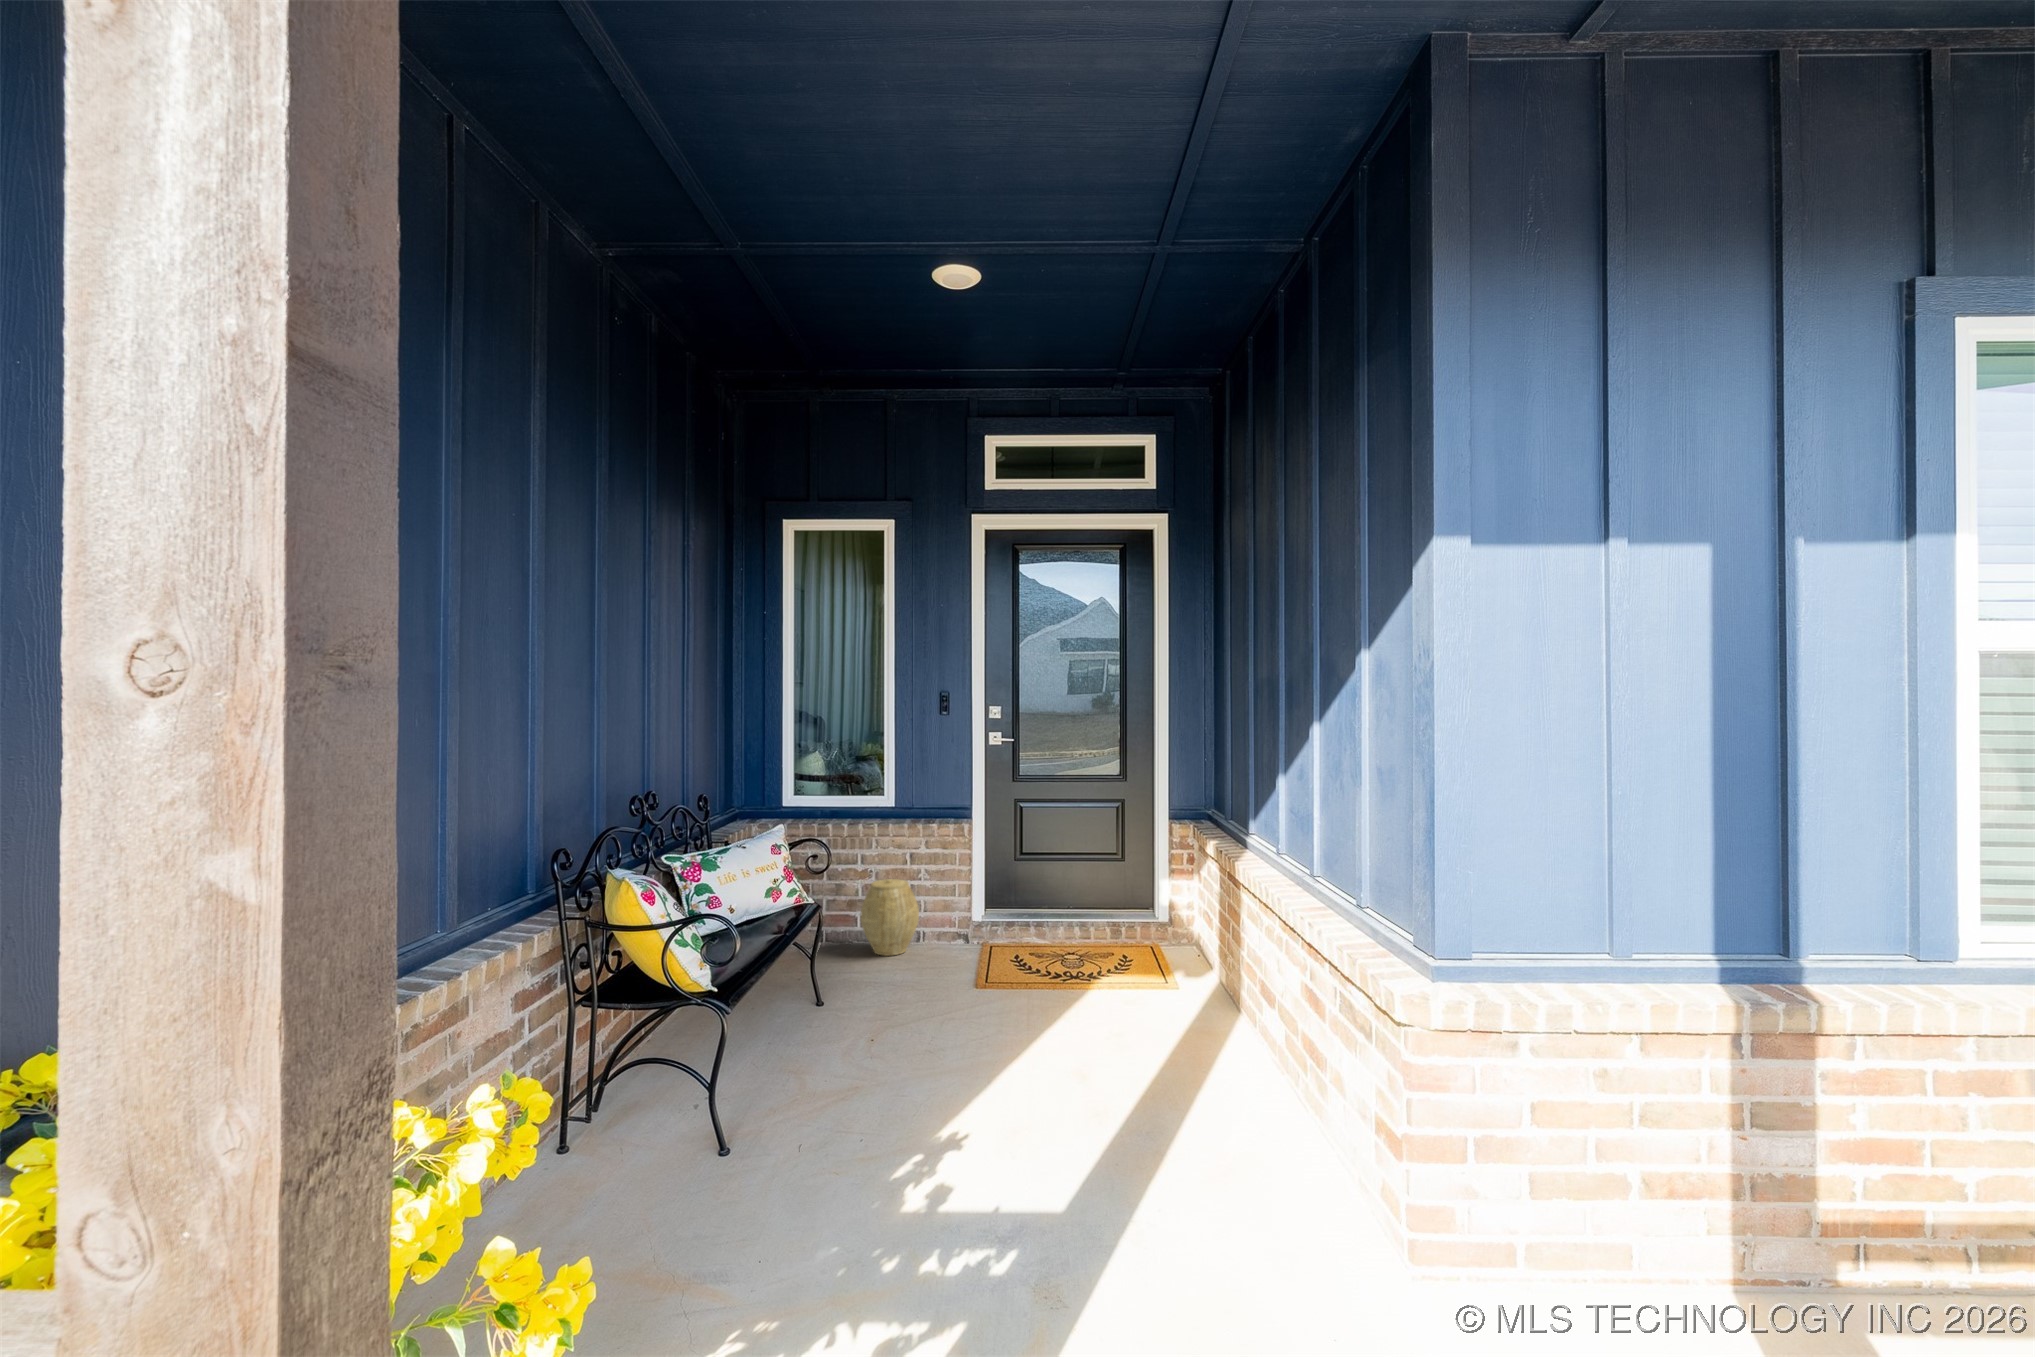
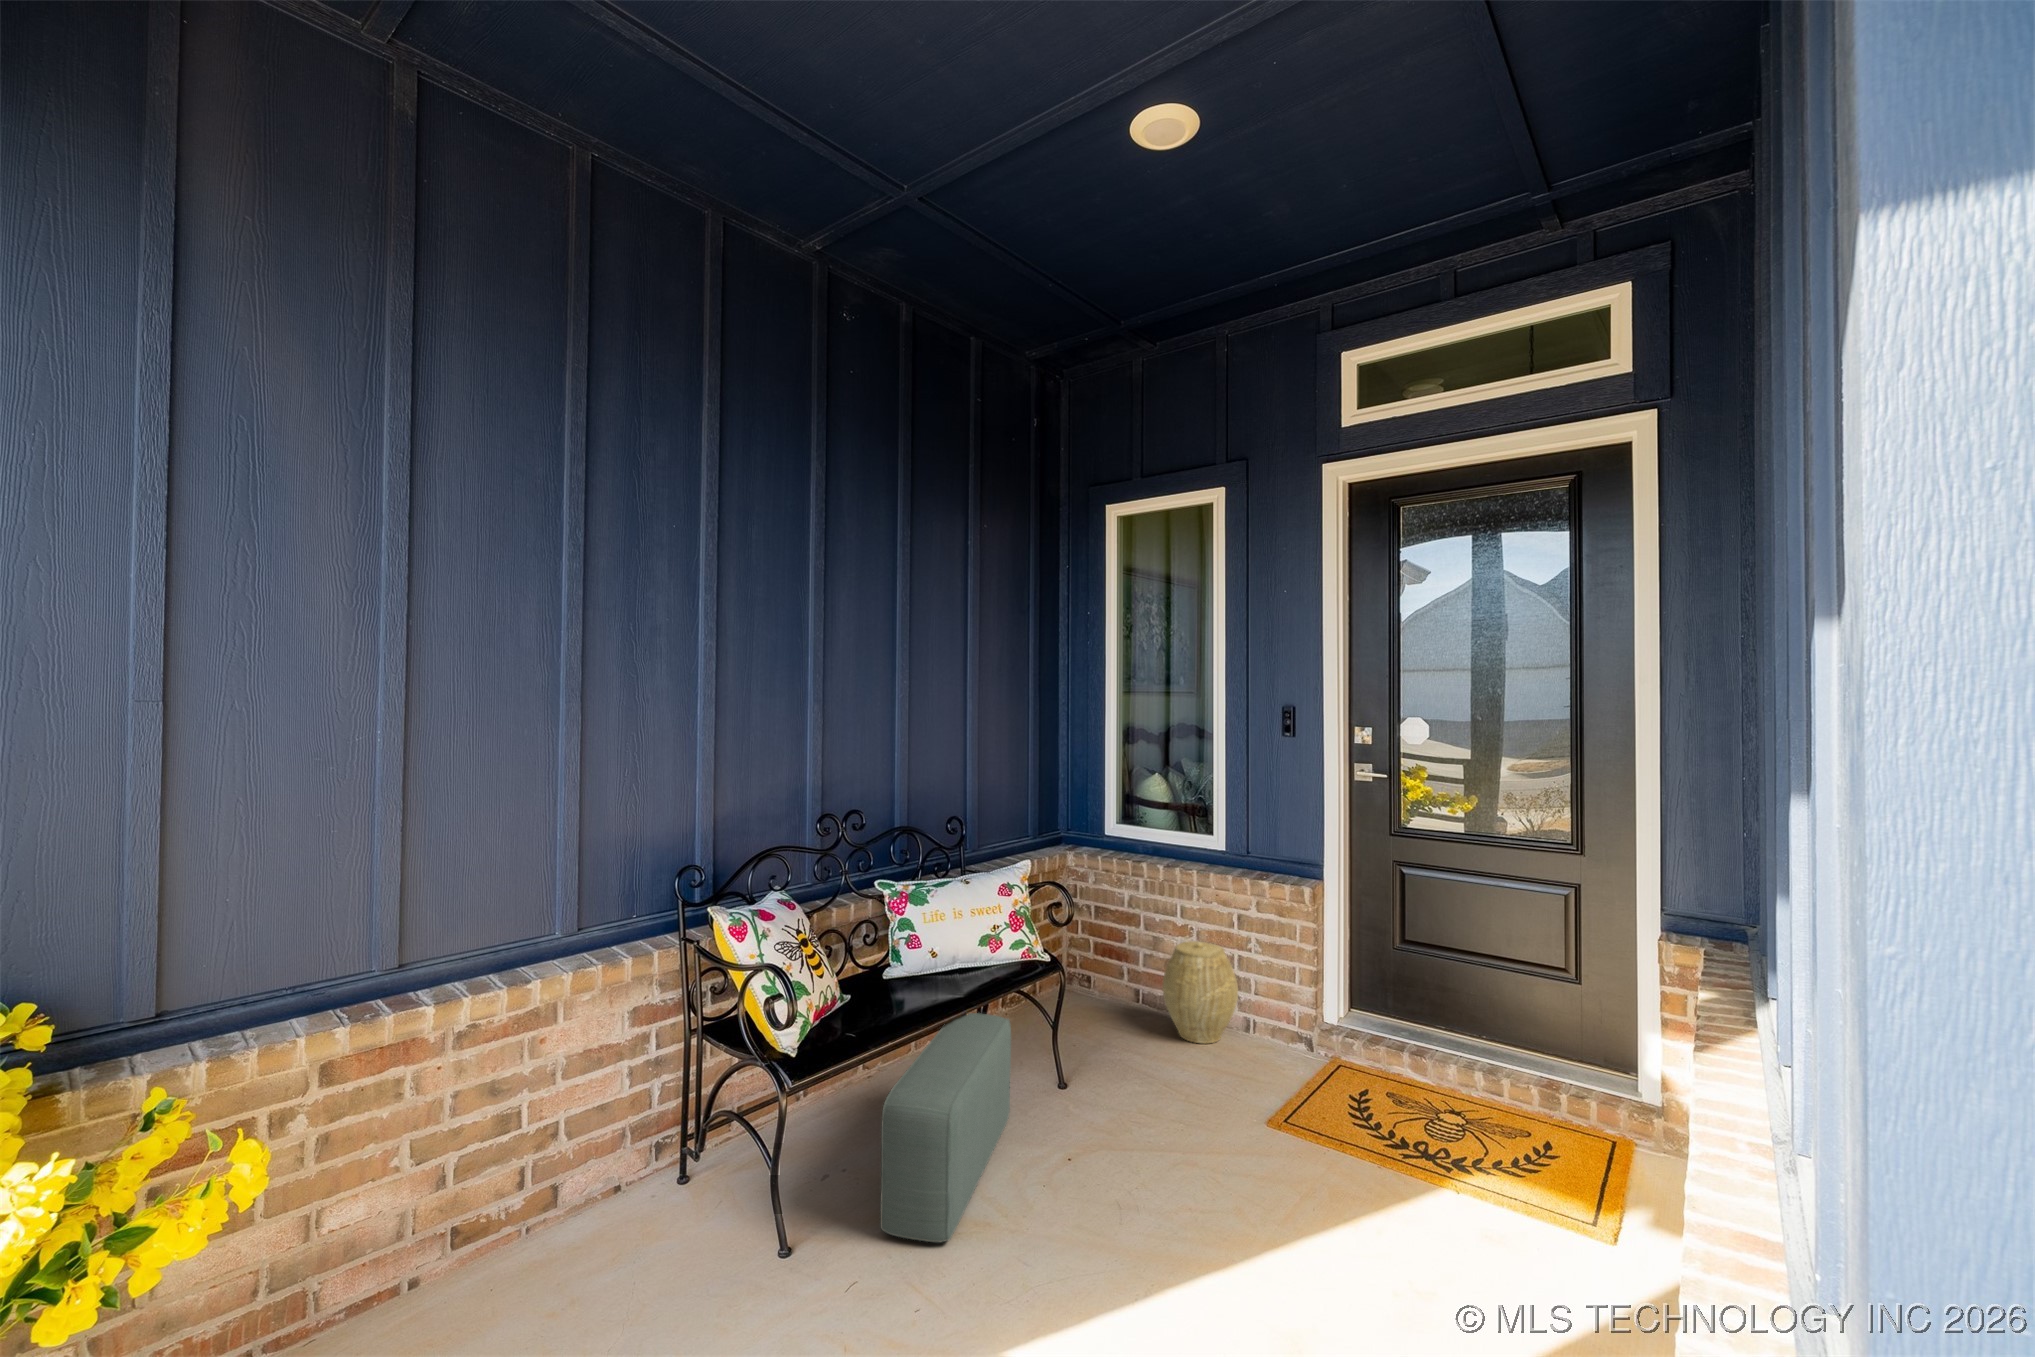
pouf: none [756,948,844,1103] -> present [880,1013,1011,1243]

